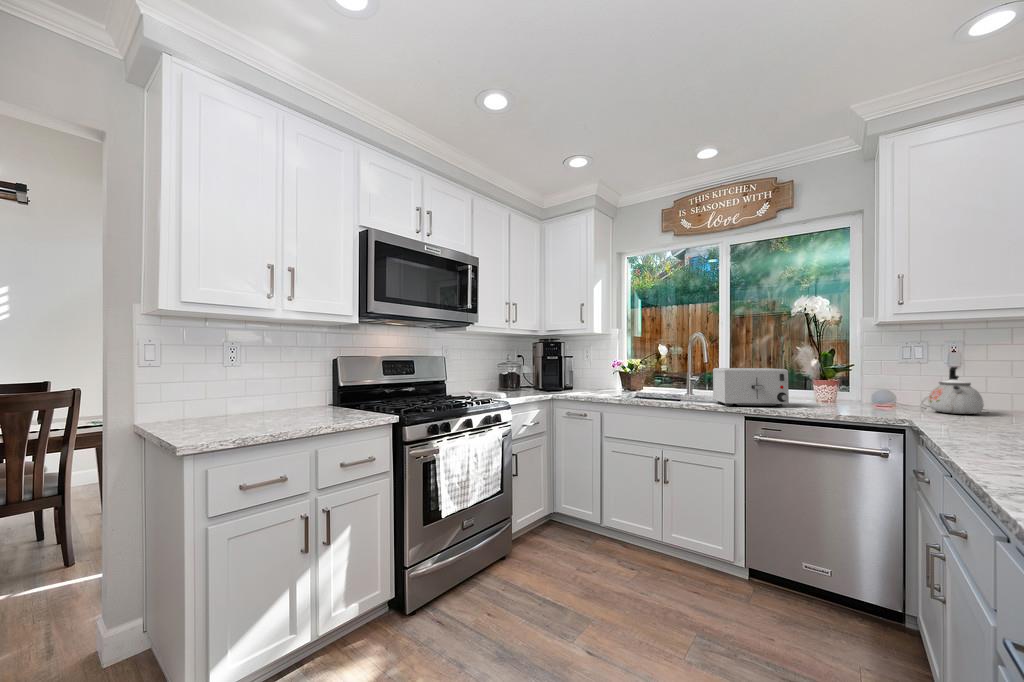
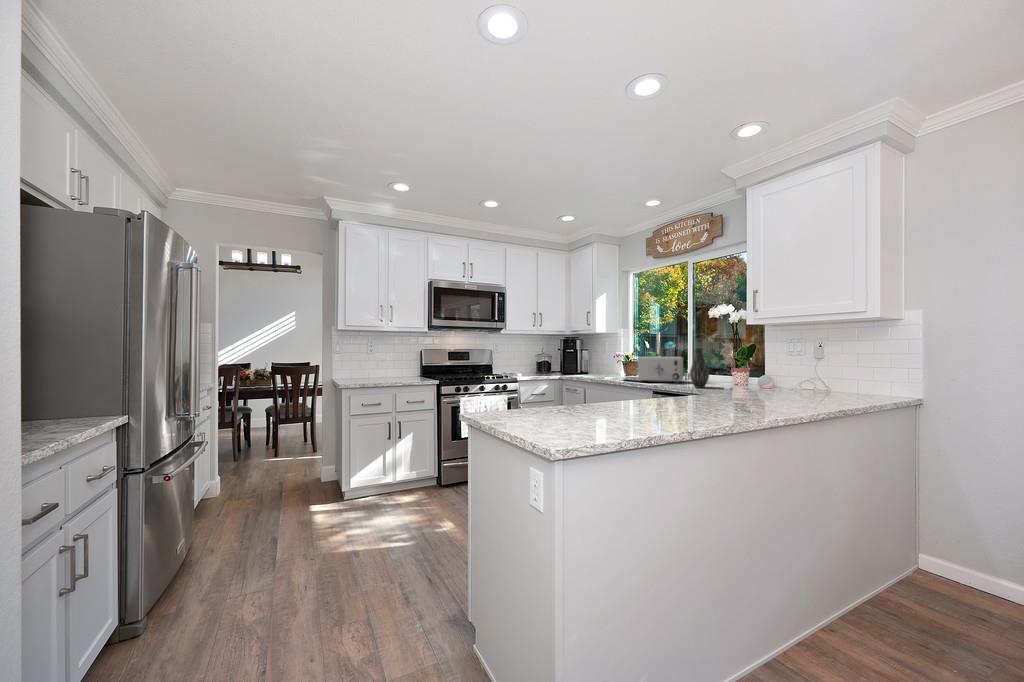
vase: none [836,354,869,415] -> present [690,348,709,388]
kettle: present [928,367,984,414] -> none [767,356,800,390]

